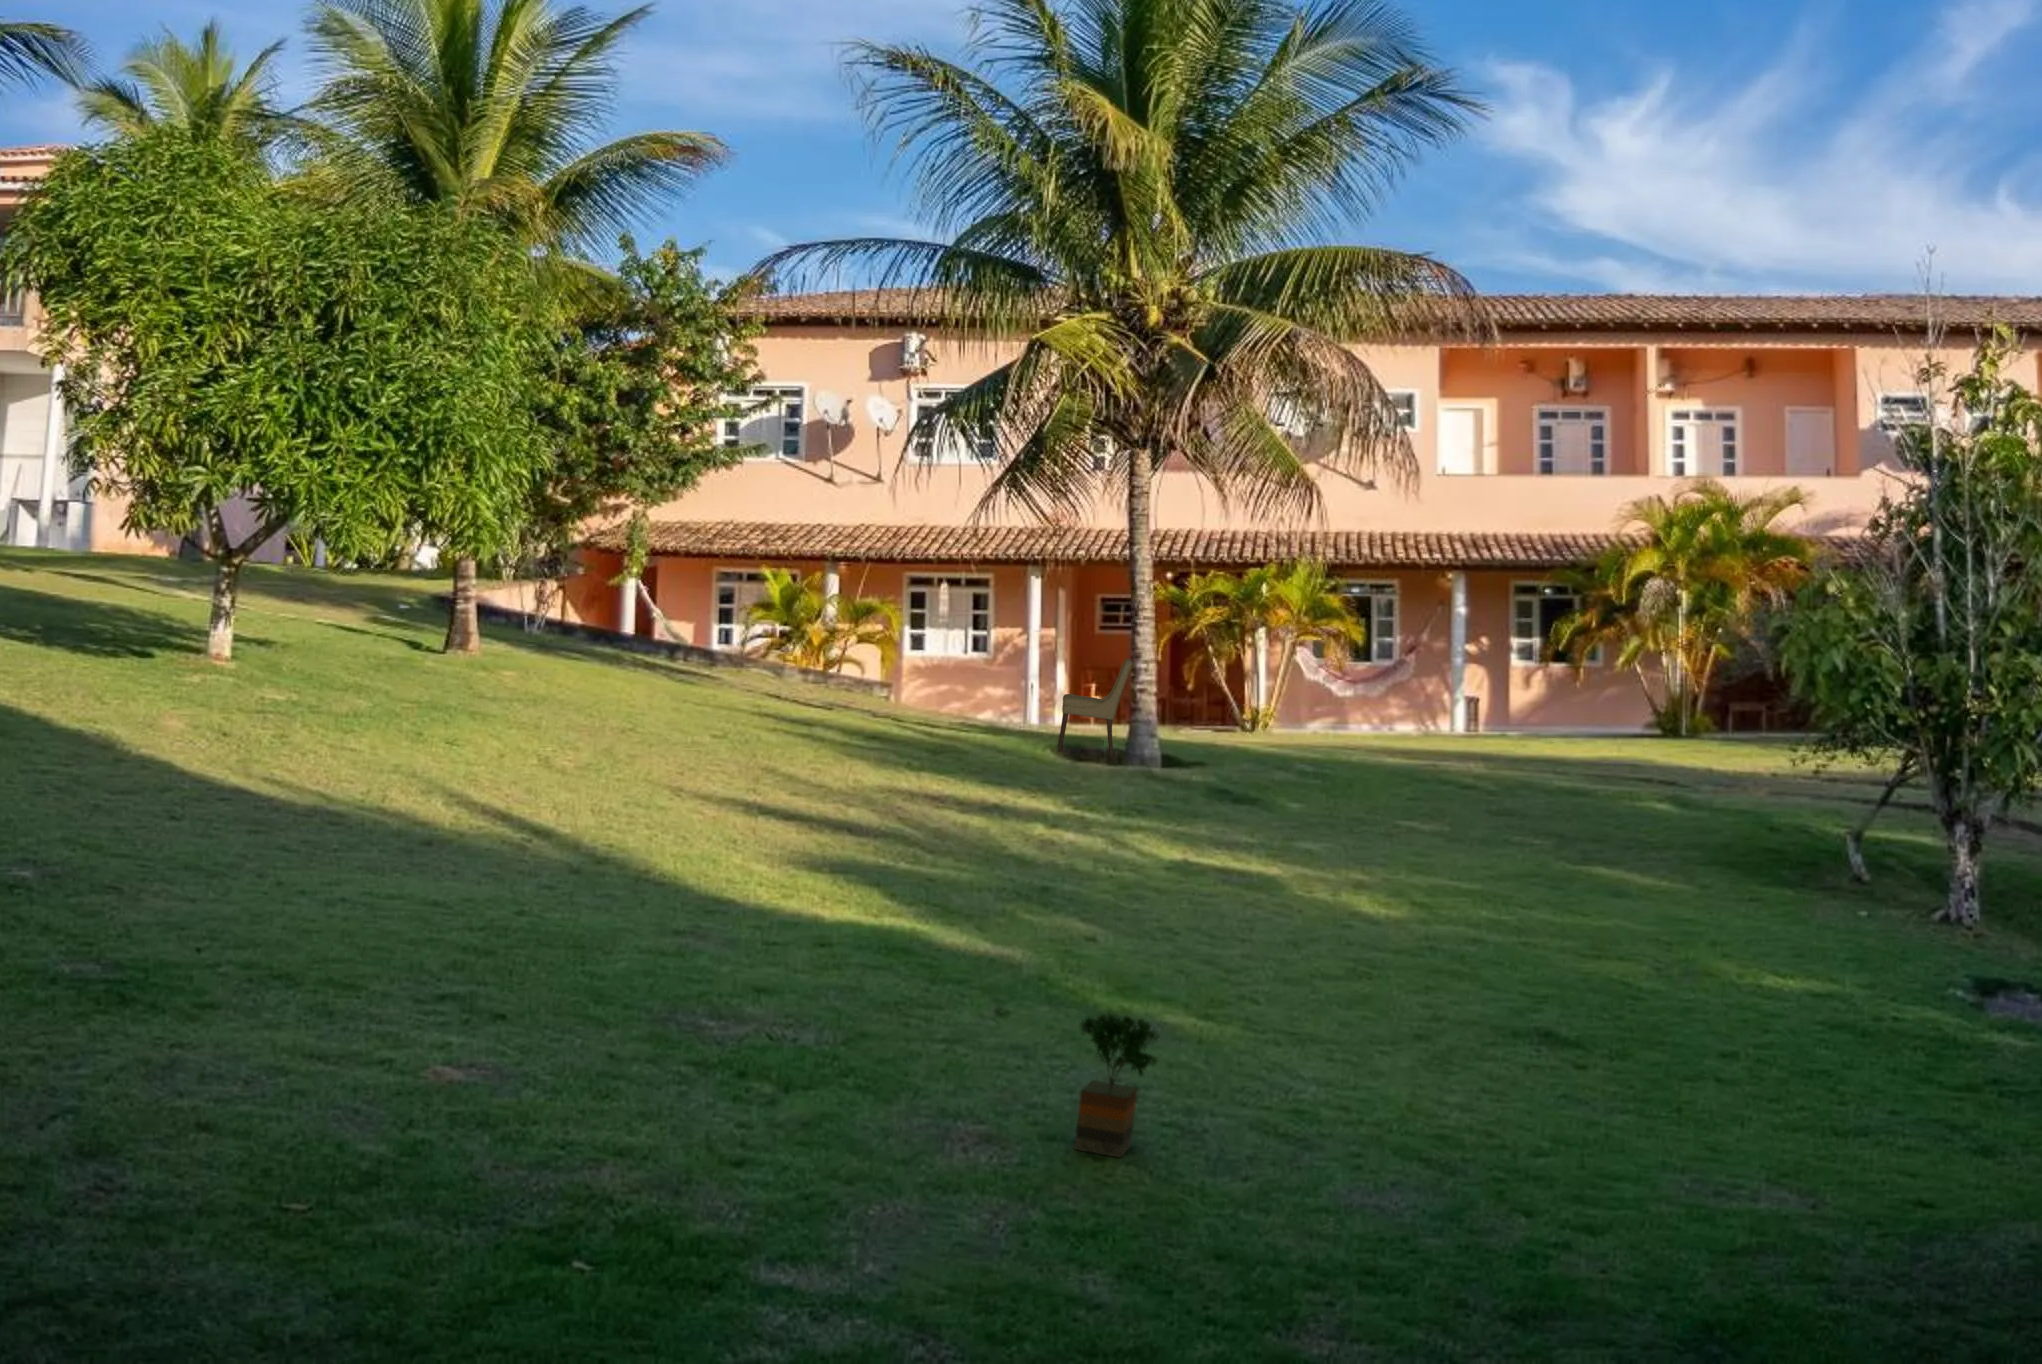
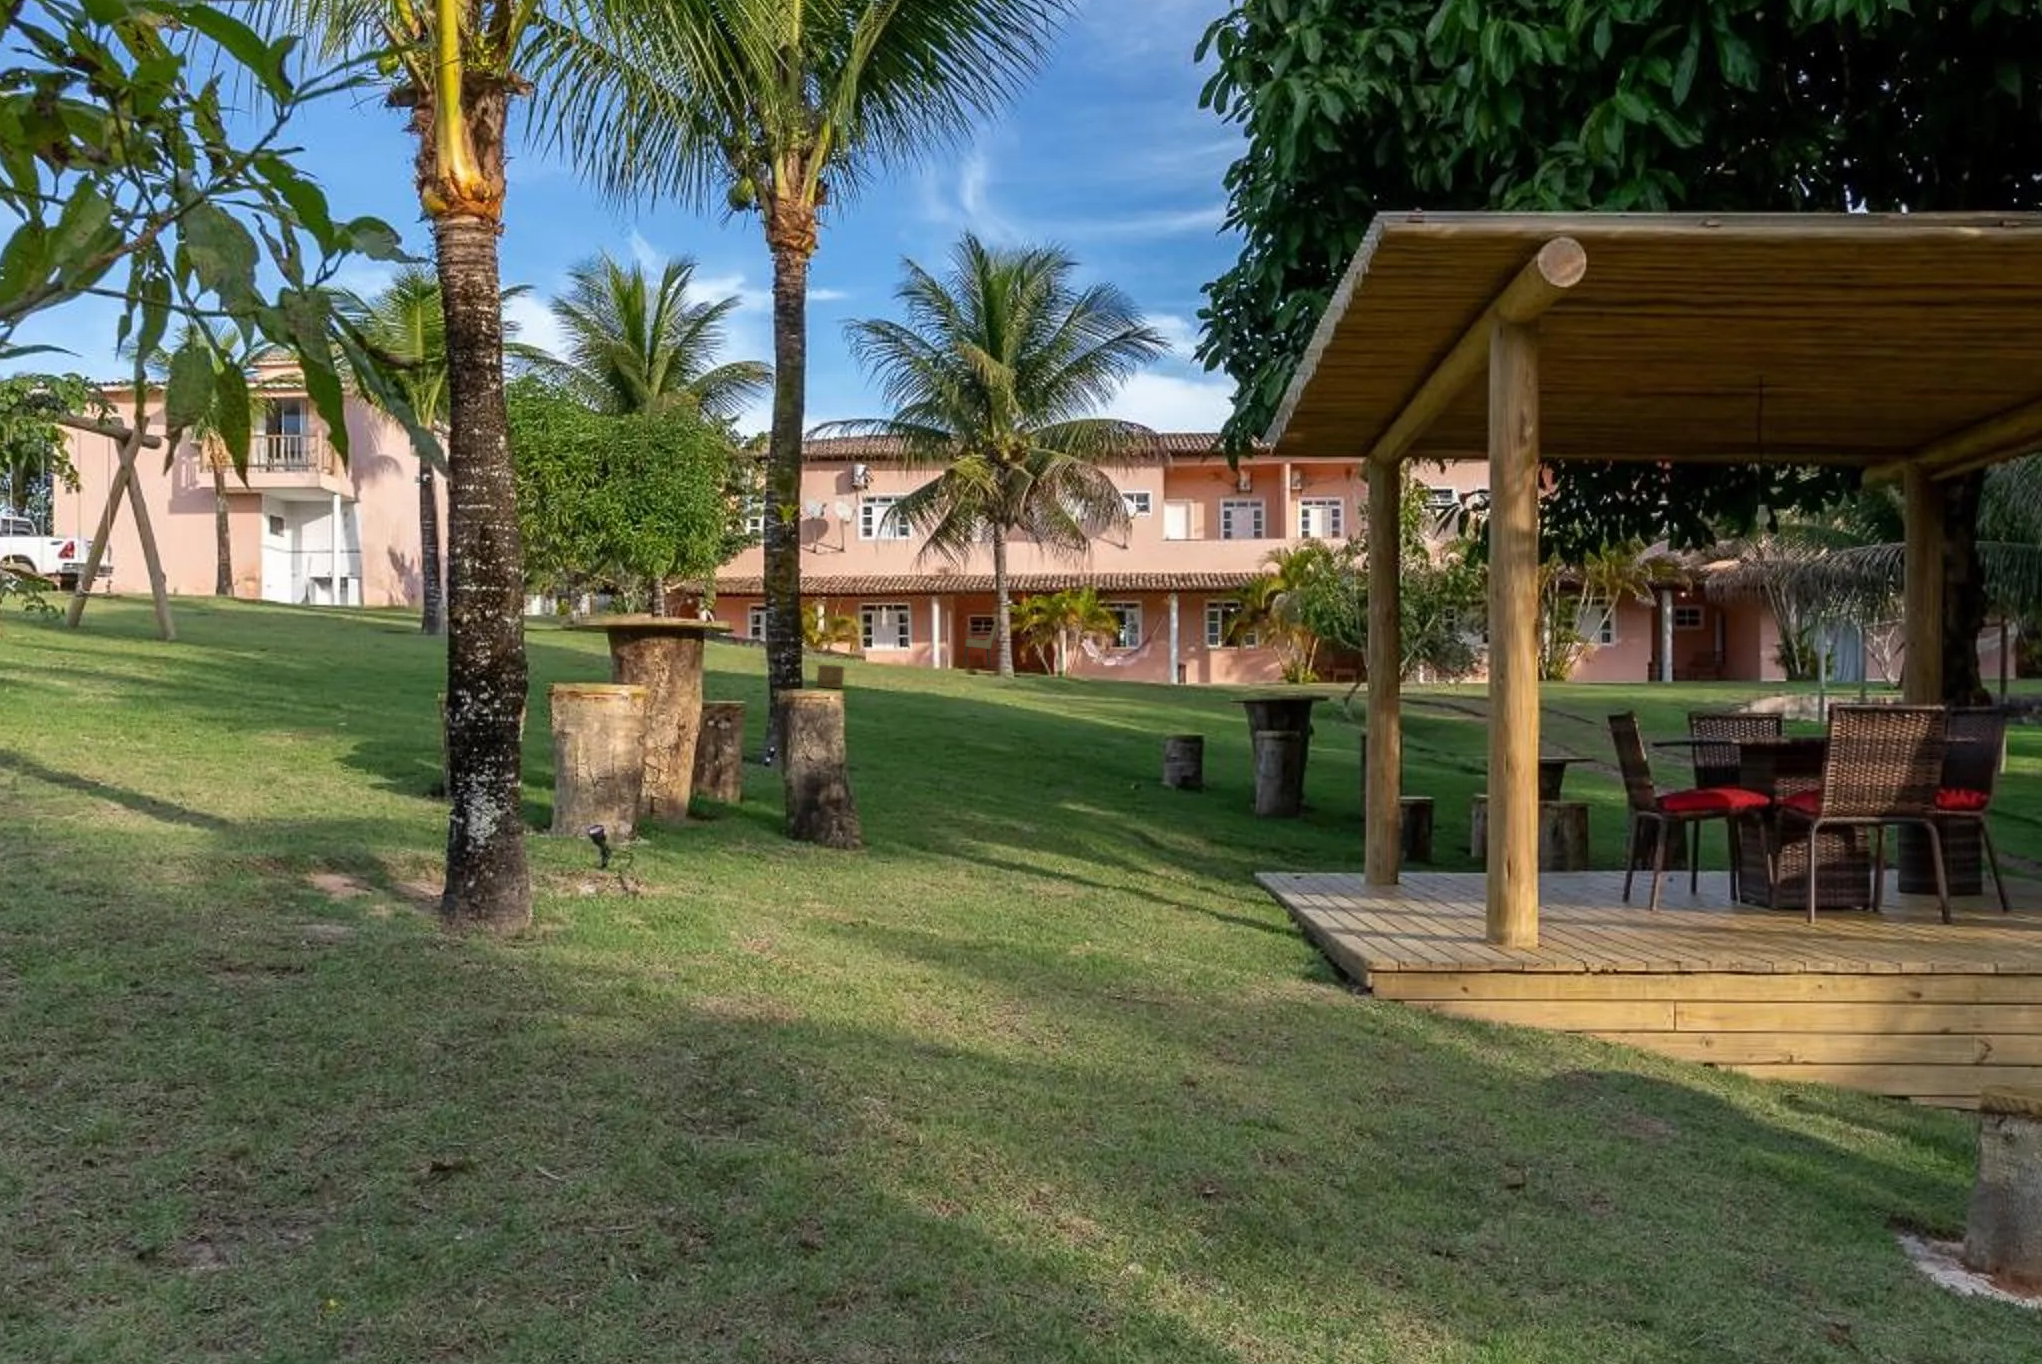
potted tree: present [1074,1013,1160,1158] -> none [998,662,1022,700]
wooden bucket: none [374,1065,489,1173] -> present [817,665,844,688]

